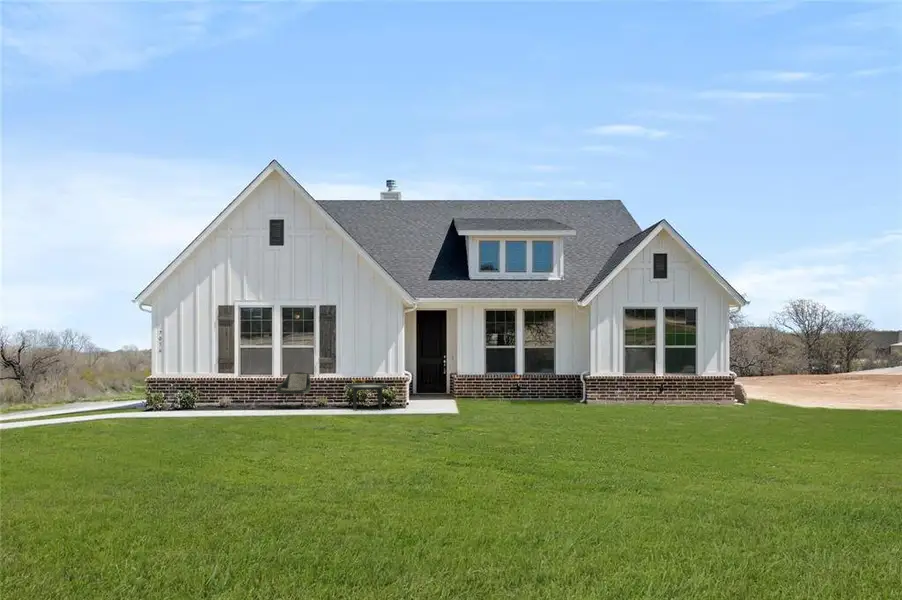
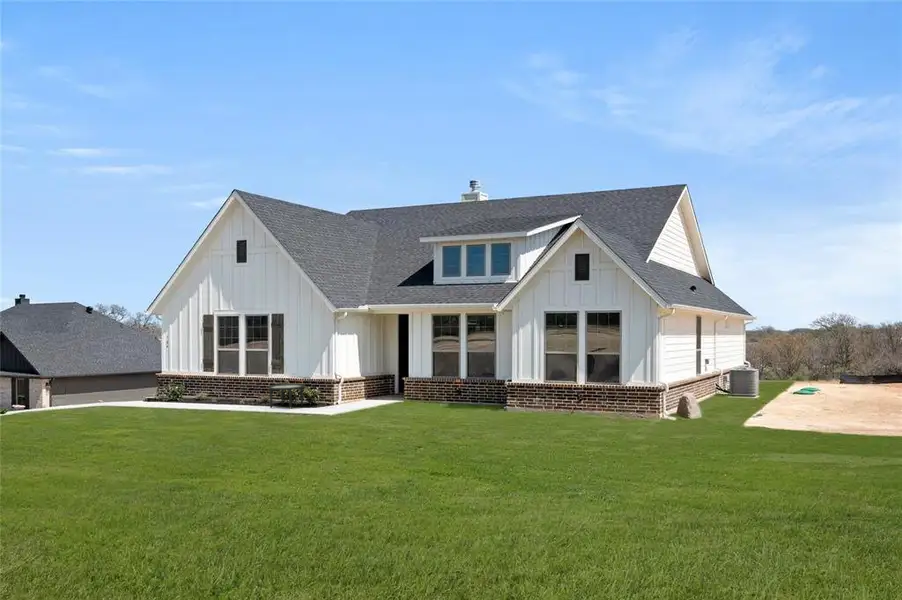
lounge chair: present [276,372,311,409] -> none [227,372,261,405]

